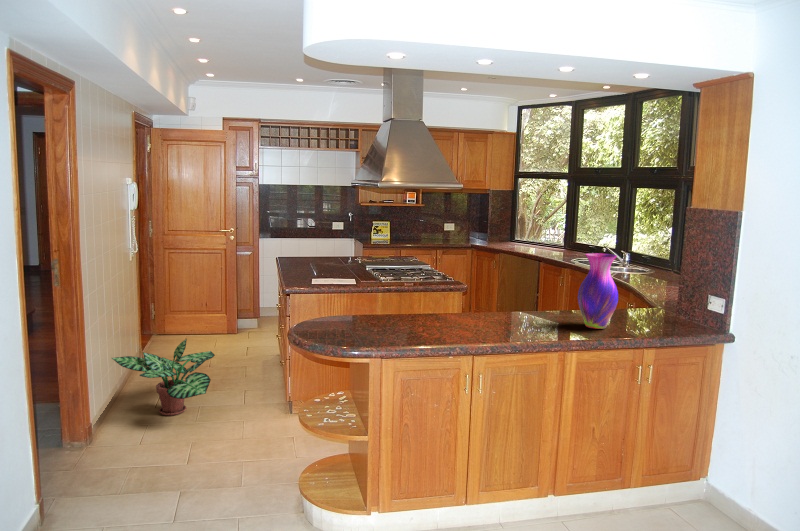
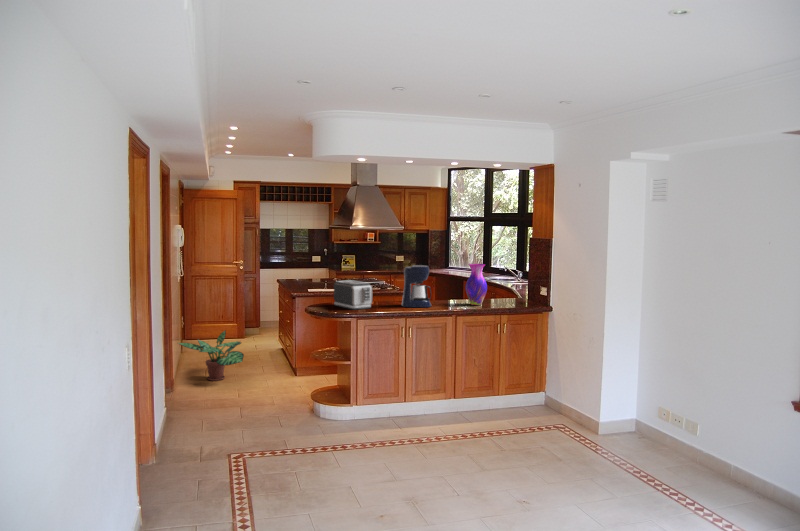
coffee maker: none [463,255,517,334] -> present [402,265,431,307]
toaster: none [342,279,411,339] -> present [334,280,373,310]

